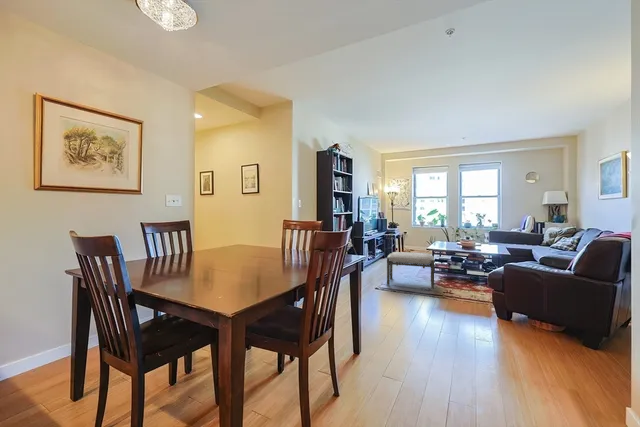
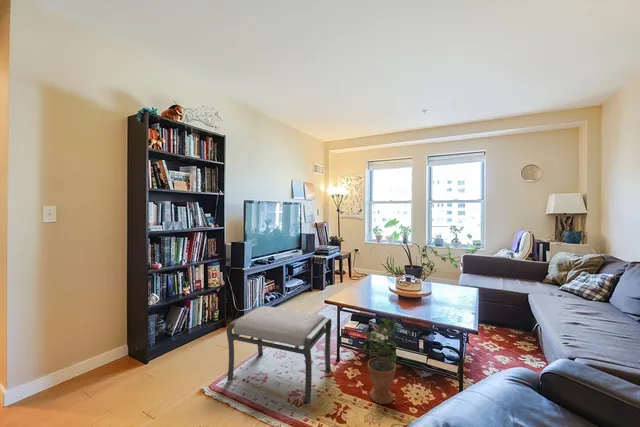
potted plant: none [455,250,473,289] -> present [362,319,398,404]

